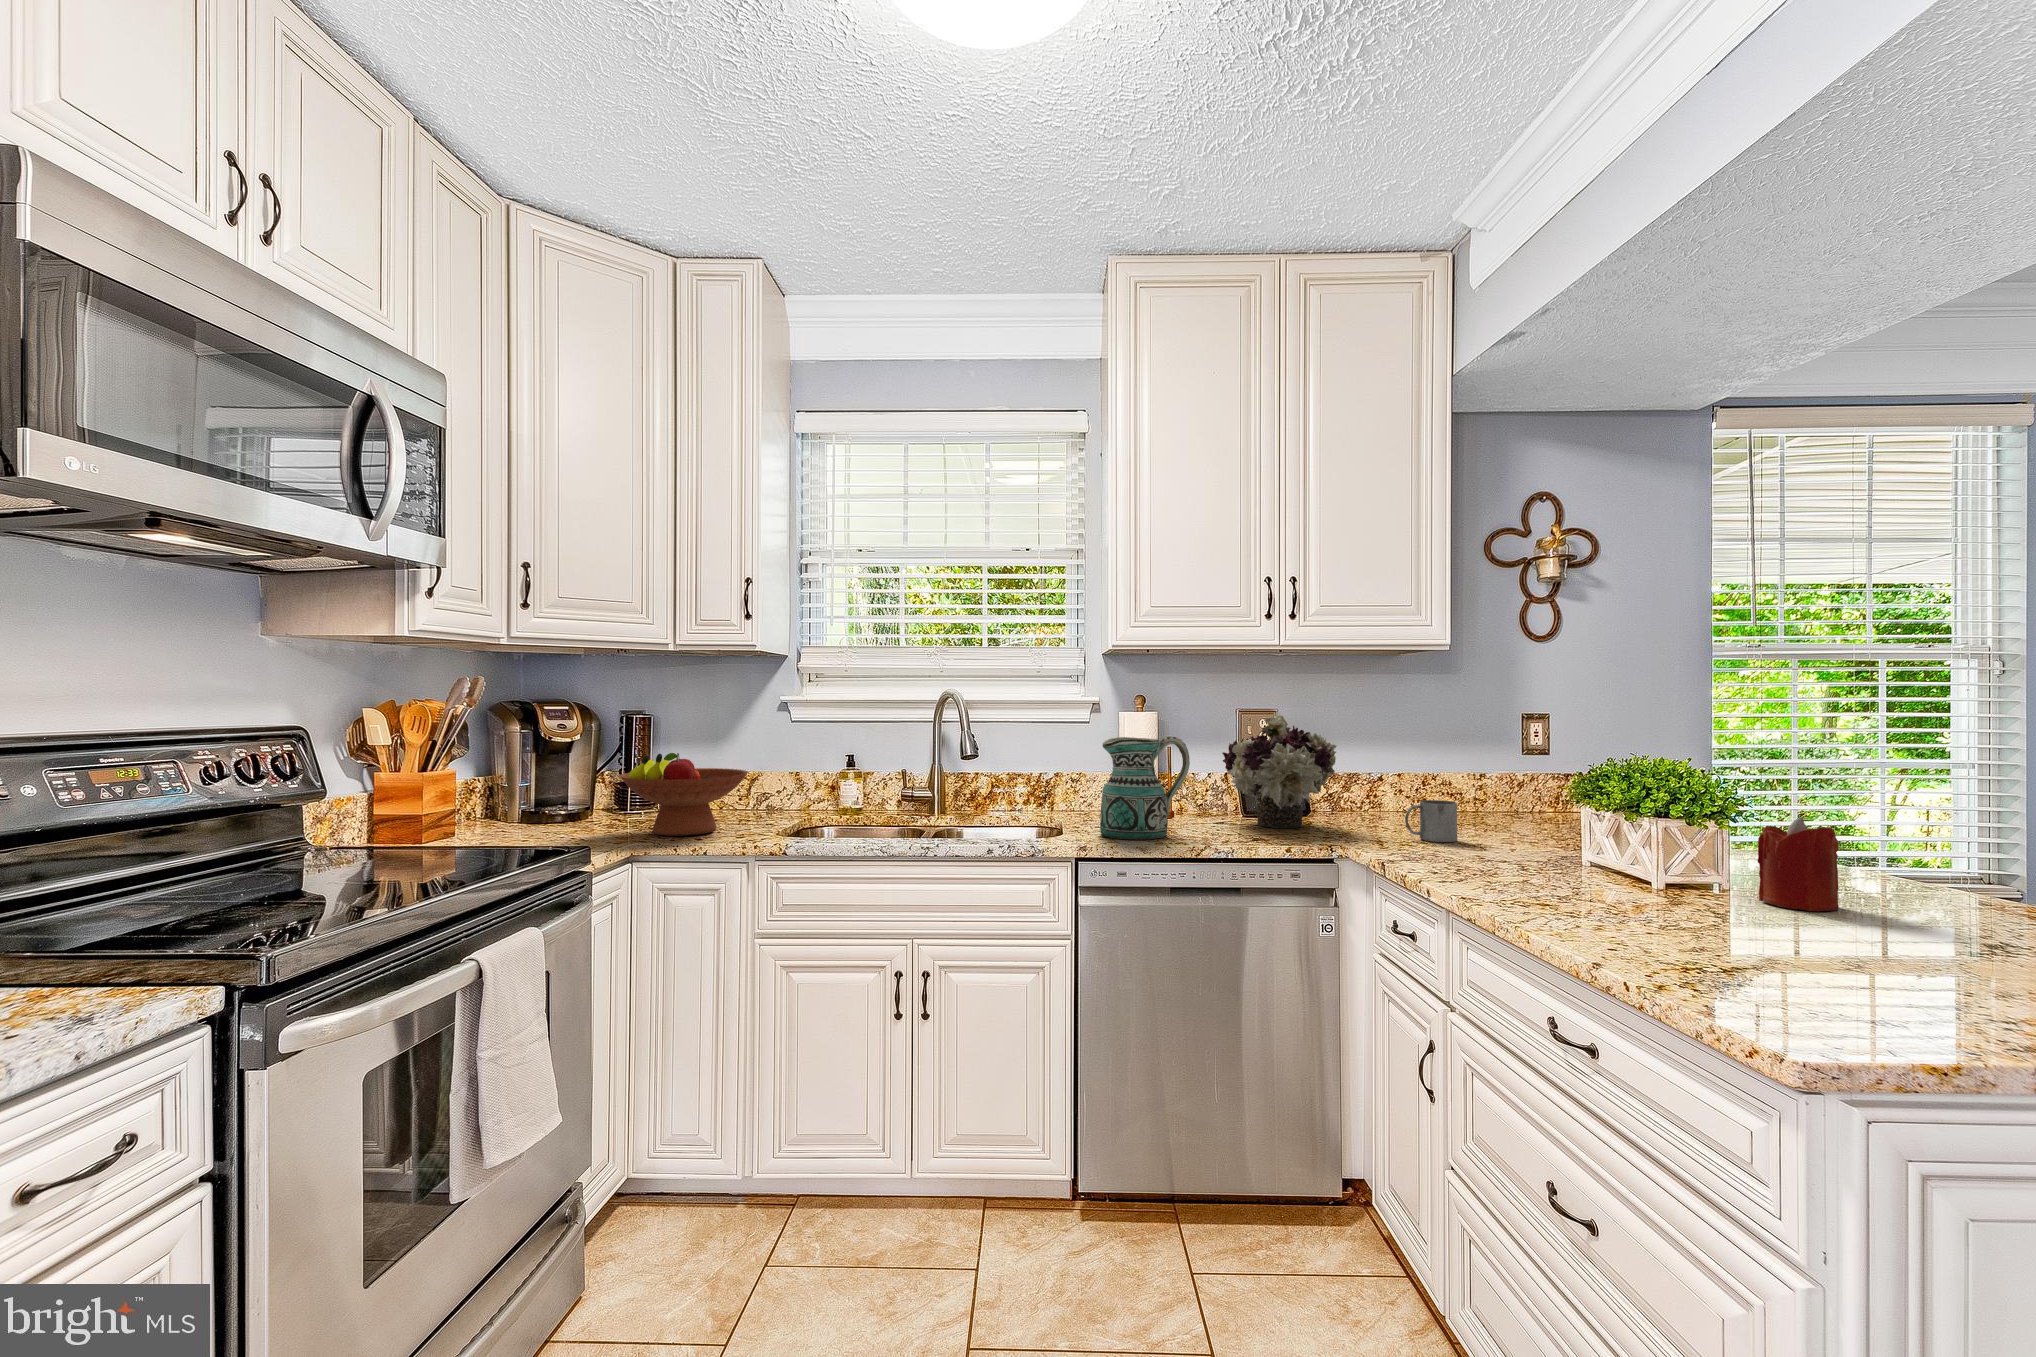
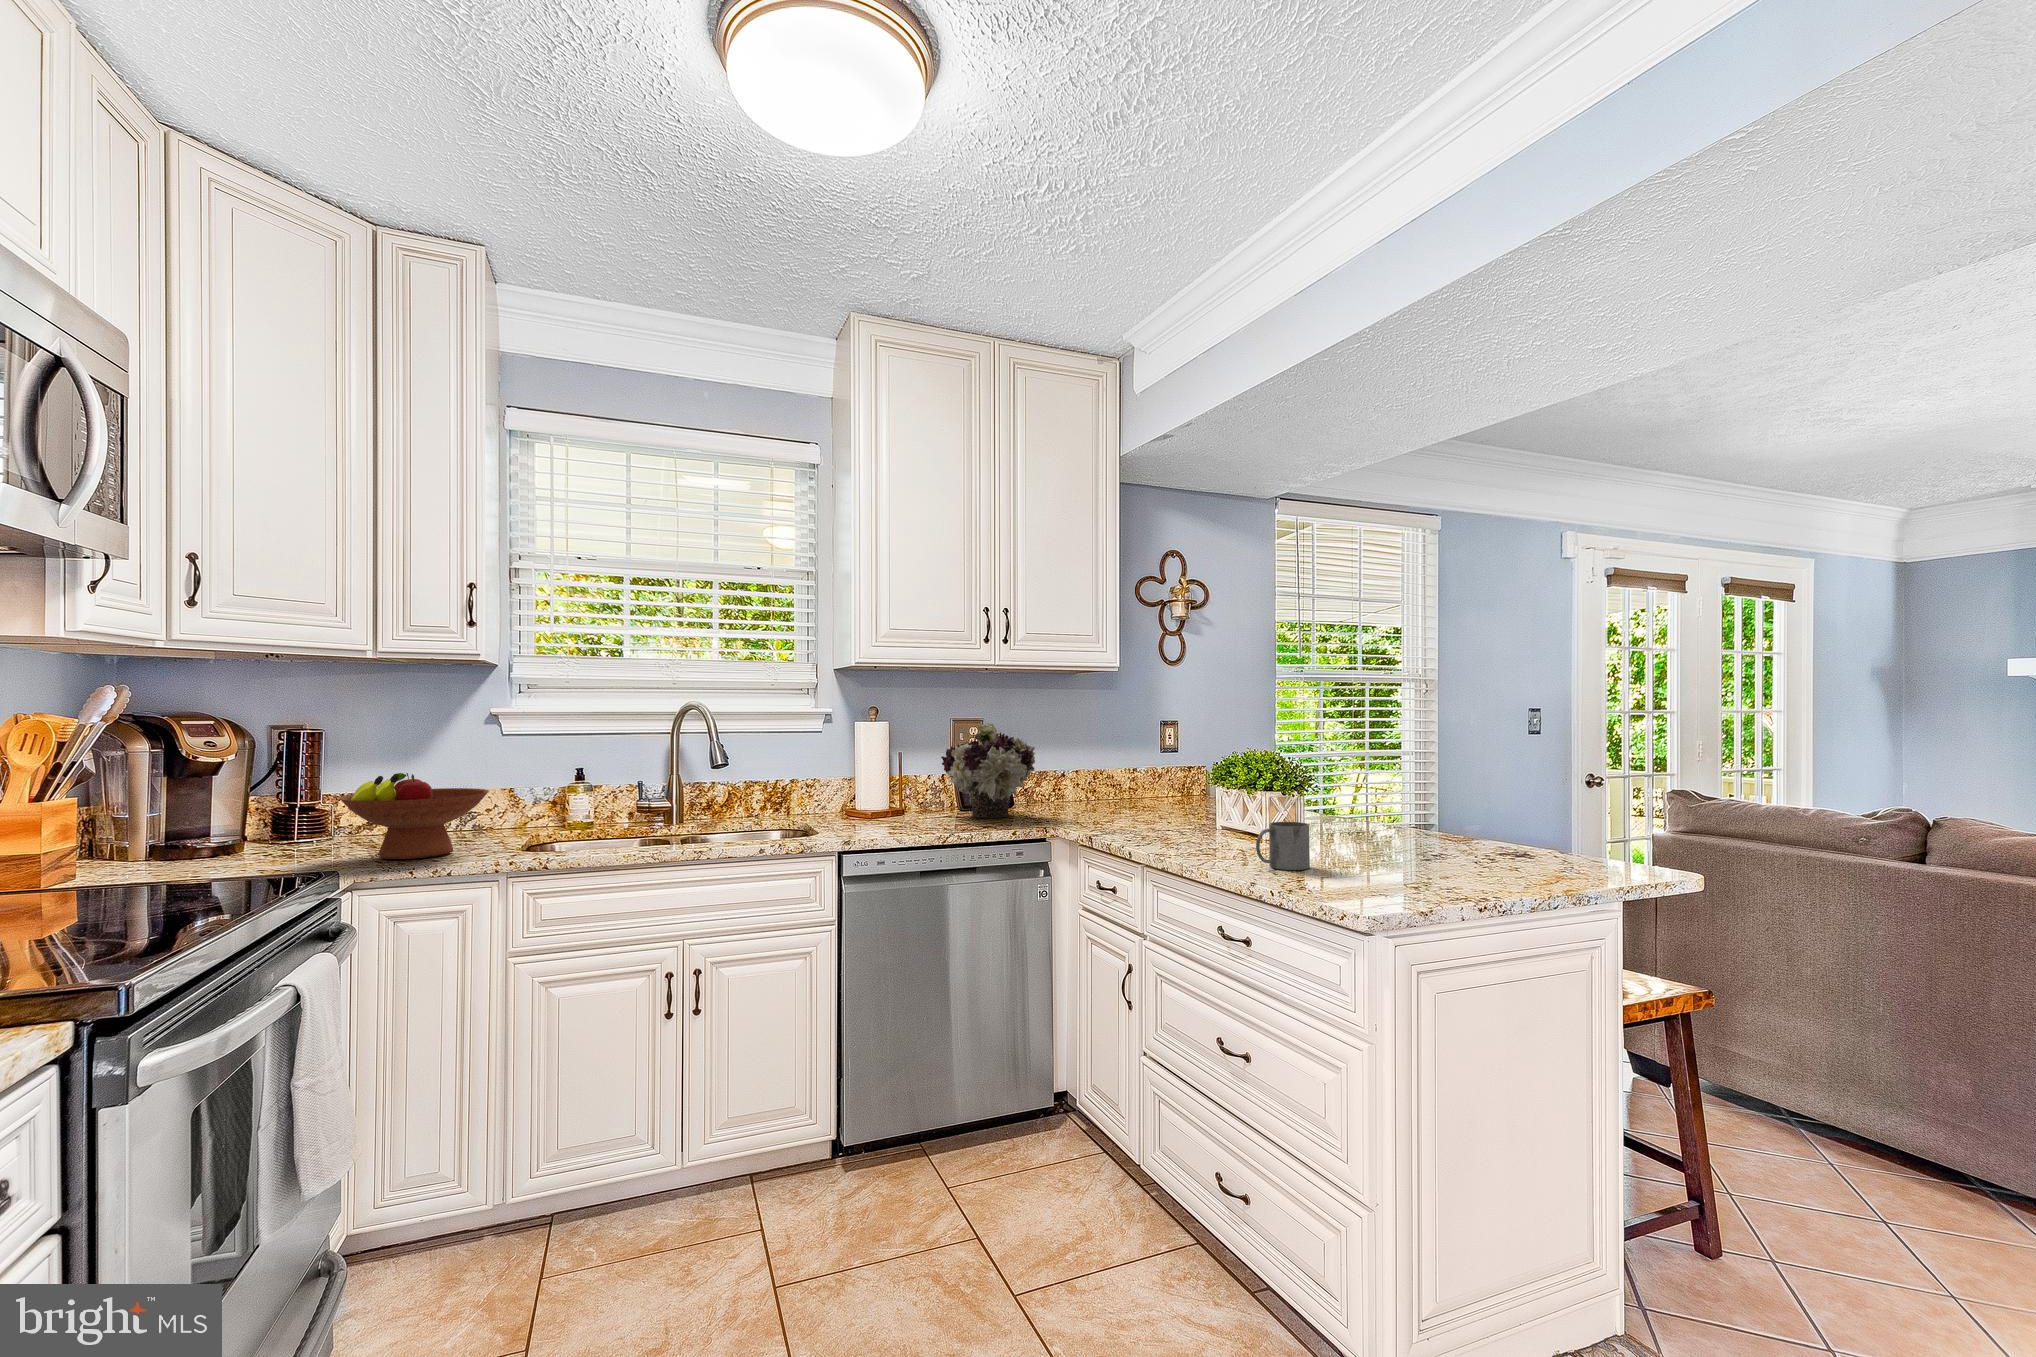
ceramic pitcher: present [1100,736,1190,839] -> none [848,743,923,833]
mug: present [1405,800,1457,842] -> present [1256,822,1310,870]
candle: present [1758,817,1839,911] -> none [1330,783,1374,845]

